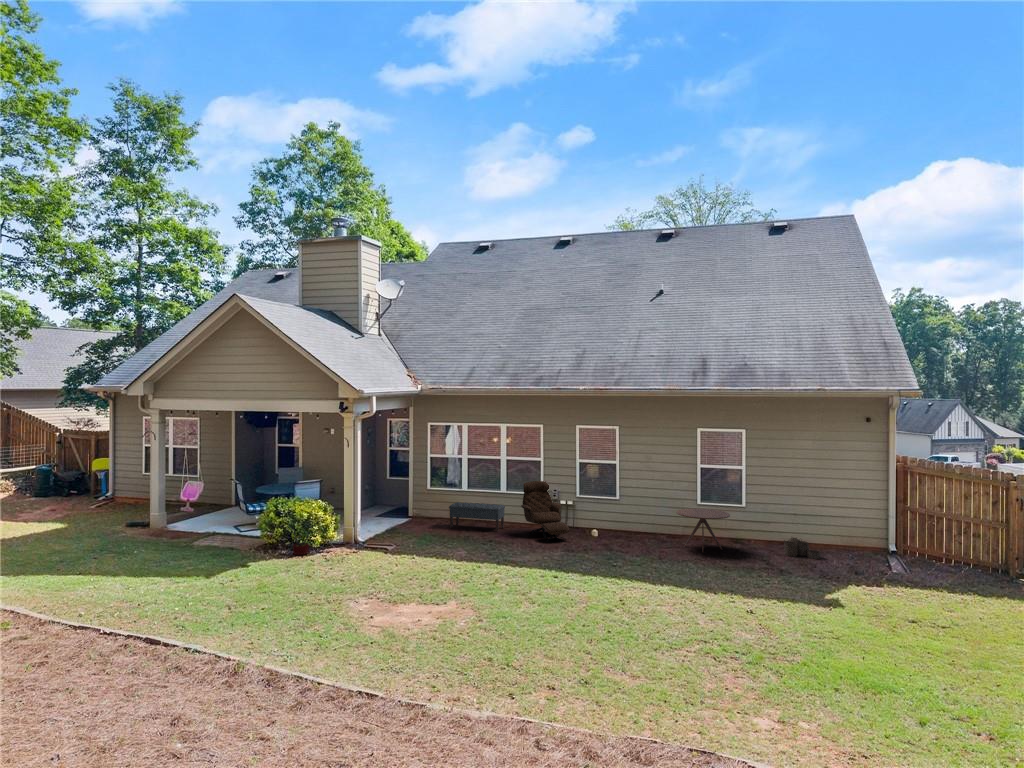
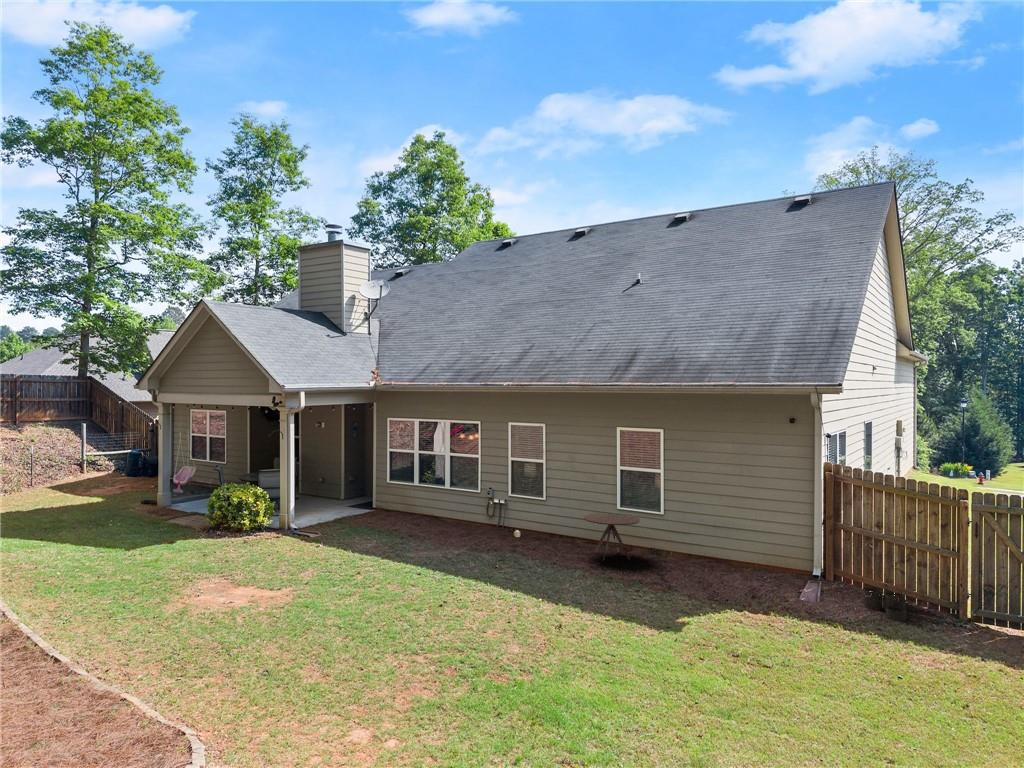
lounge chair: present [521,481,569,542] -> none [451,478,492,539]
bench: present [449,502,505,532] -> none [395,496,446,526]
decorative plant: present [292,523,322,555] -> none [221,498,247,533]
woven basket: present [784,538,821,559] -> present [863,584,917,621]

